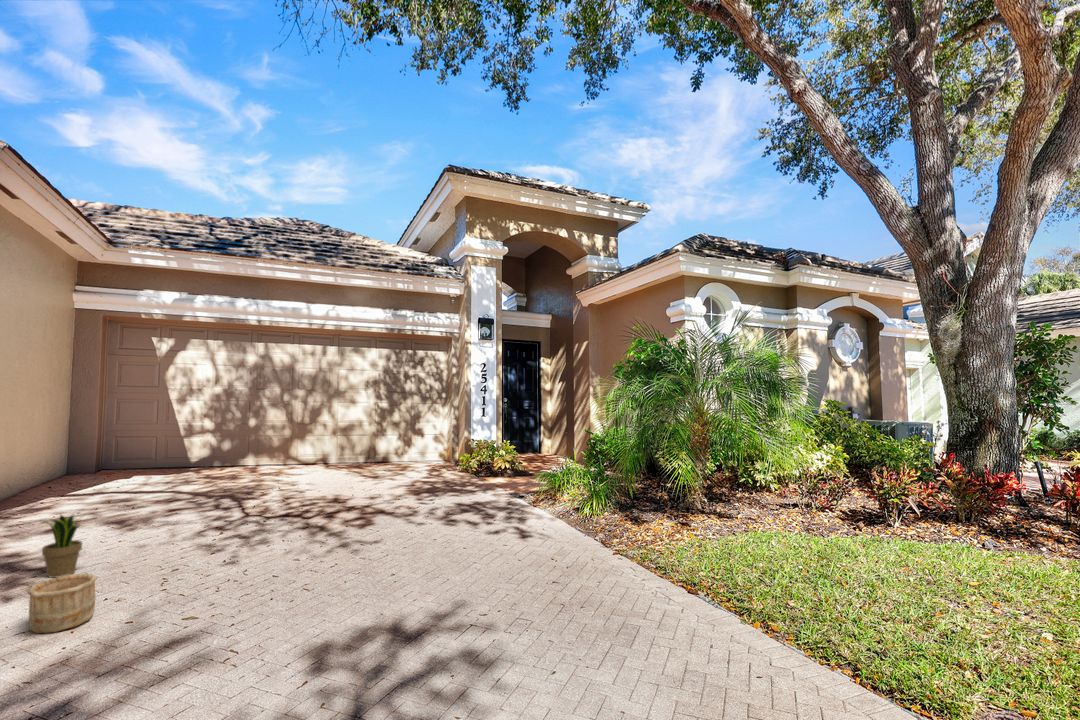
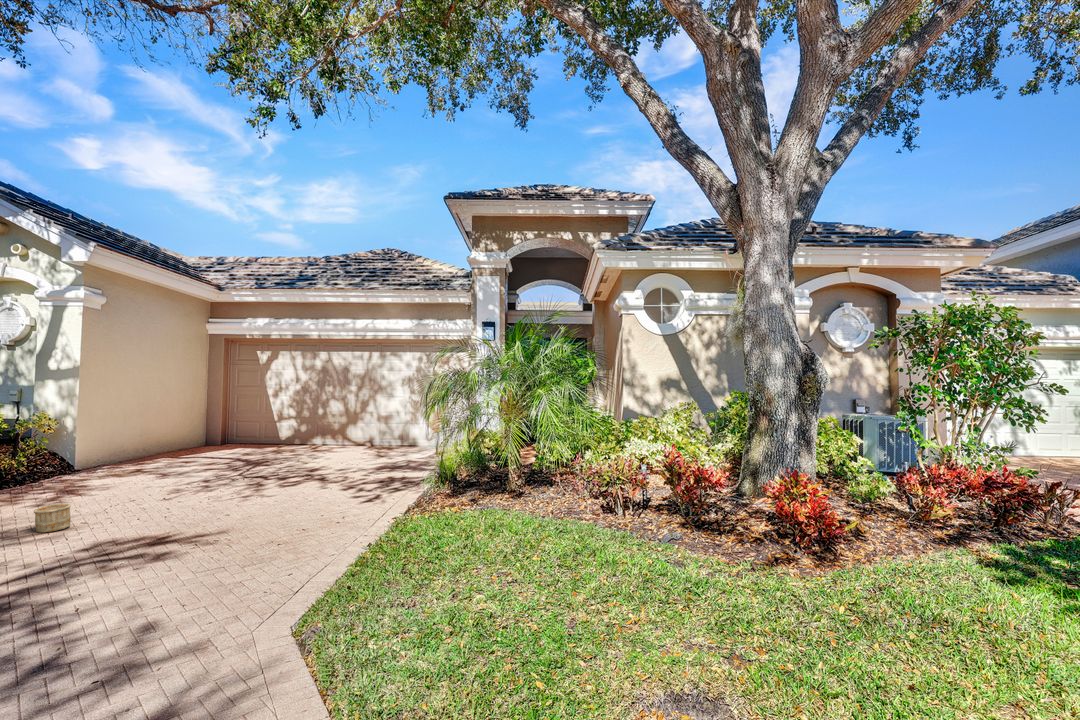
potted plant: present [41,515,82,578] -> none [81,470,109,506]

